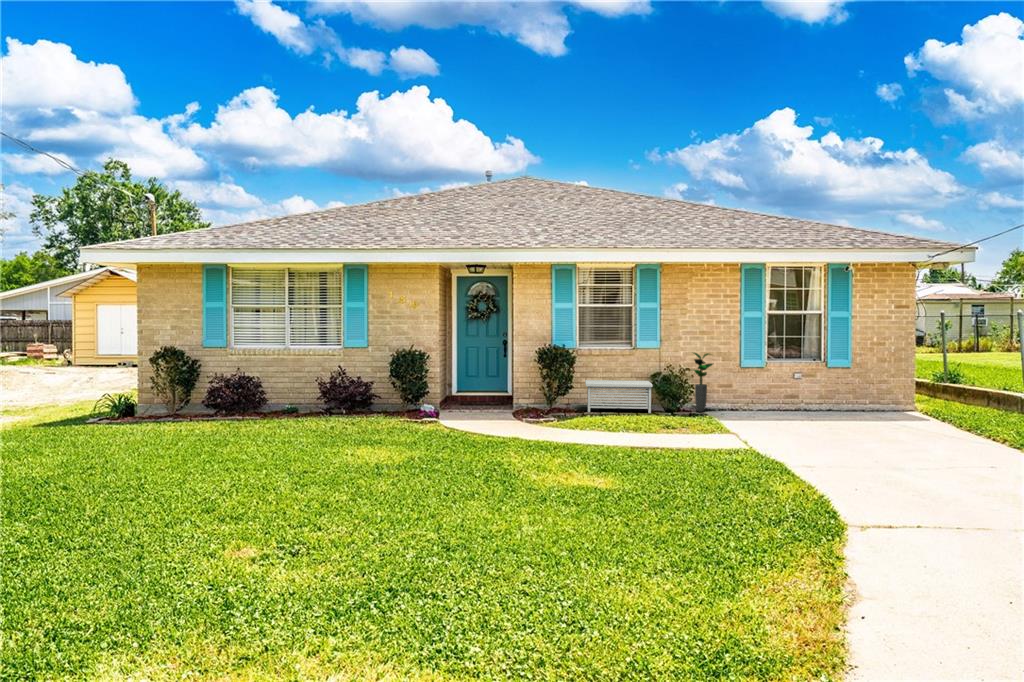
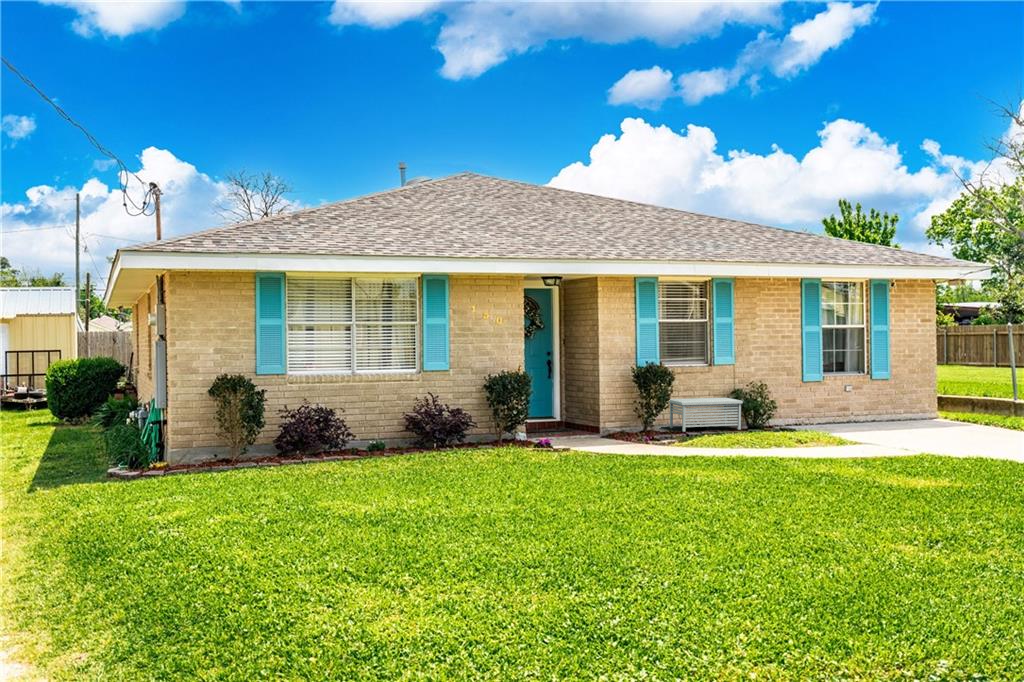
potted plant: present [694,353,713,412] -> none [765,368,792,426]

